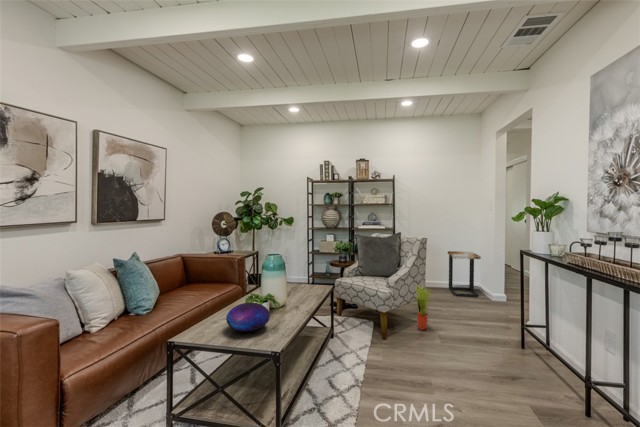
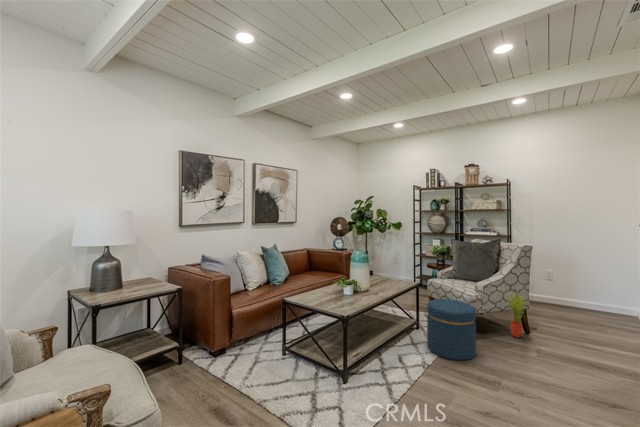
side table: present [448,251,481,297] -> none [576,263,619,318]
ottoman: none [350,302,400,369] -> present [427,299,476,360]
decorative orb: present [226,303,270,332] -> none [318,283,348,303]

